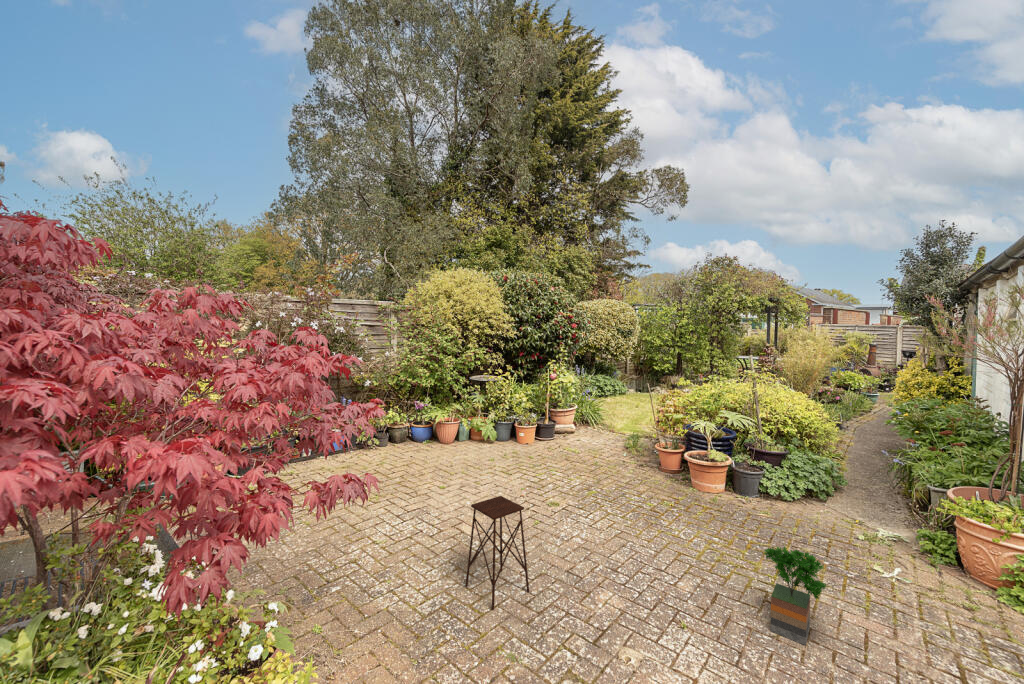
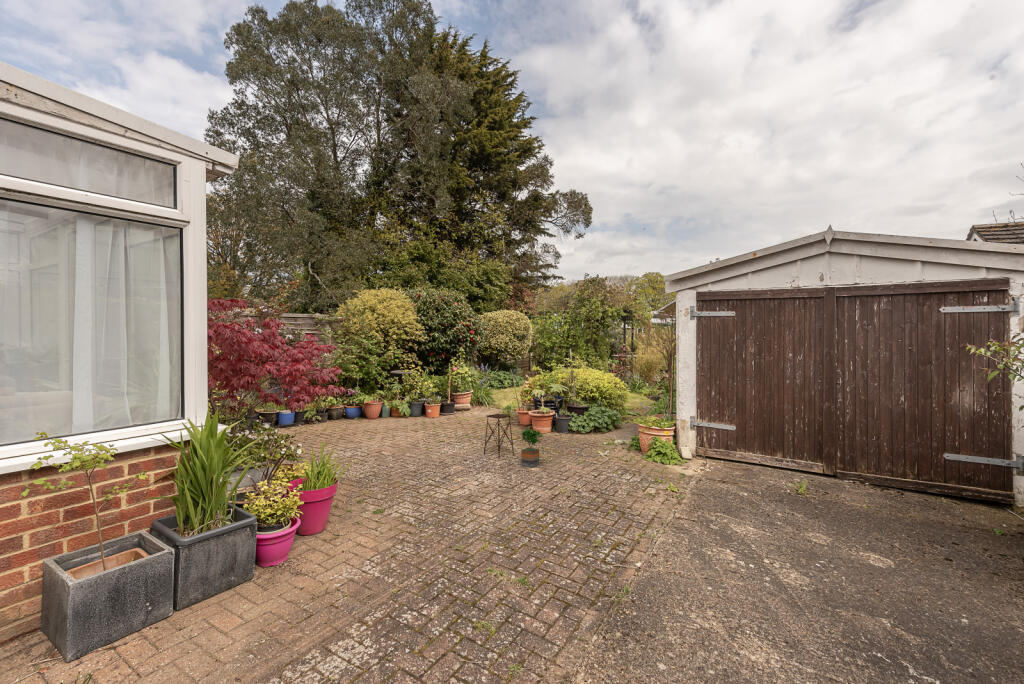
side table: present [465,496,529,610] -> present [484,414,514,458]

